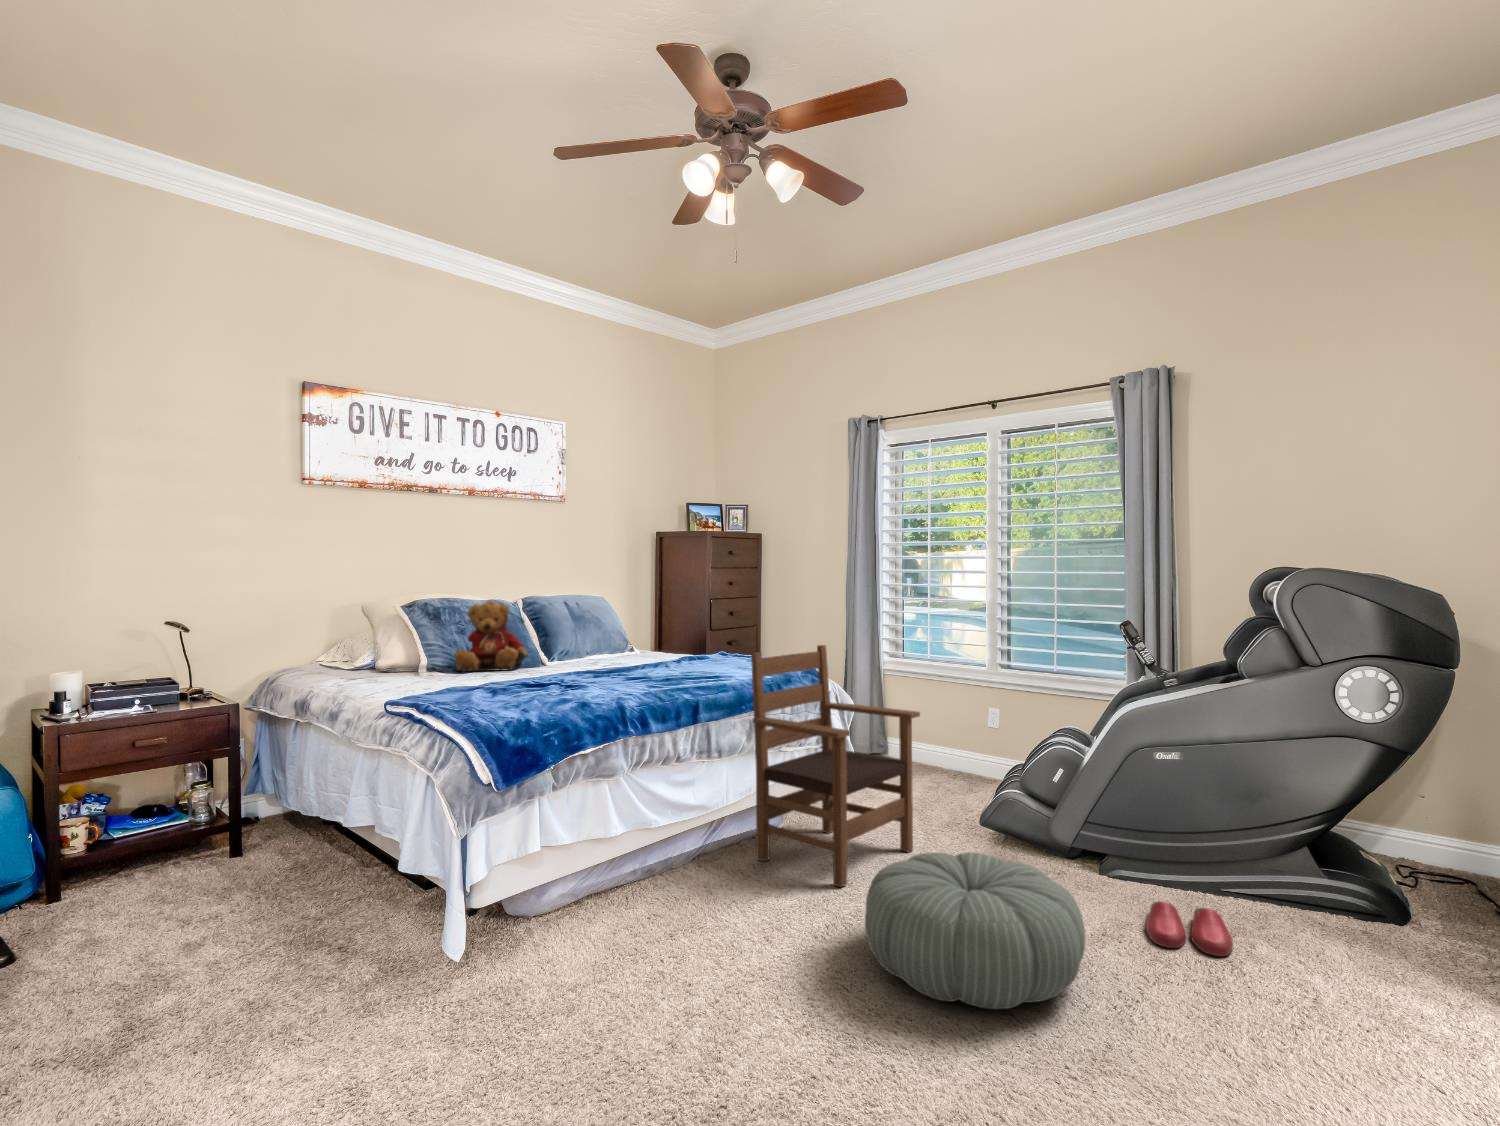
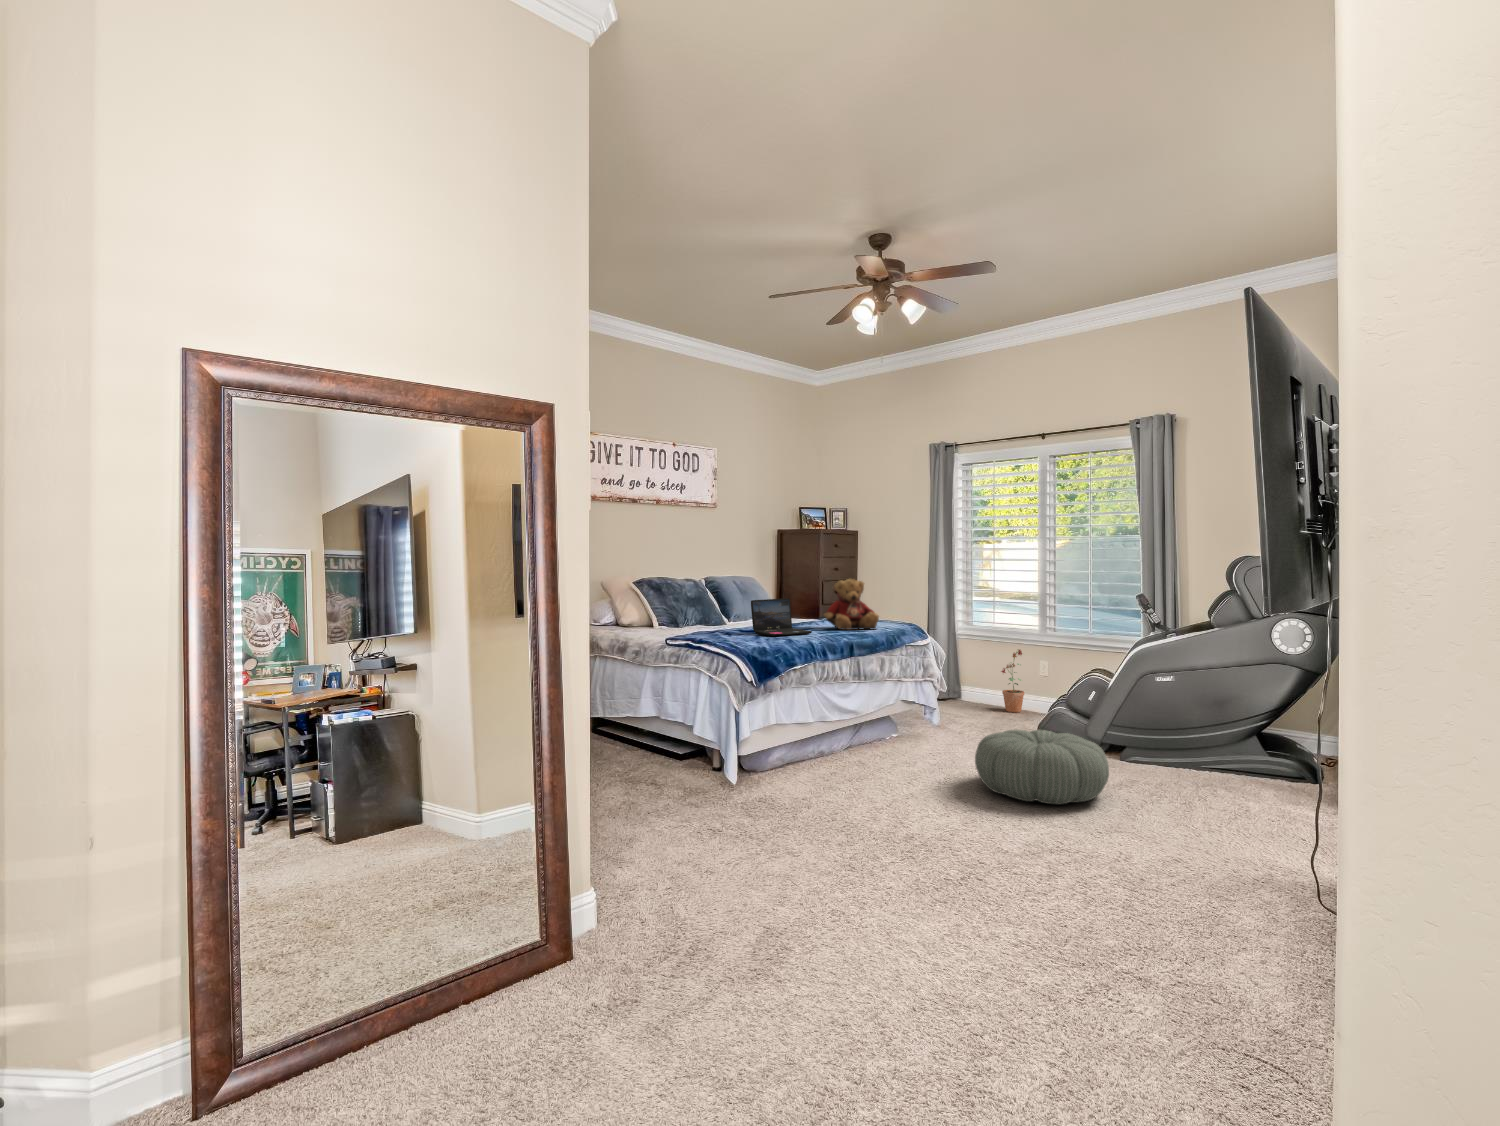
teddy bear: present [454,601,528,672] -> present [824,579,879,630]
laptop: none [541,632,635,694] -> present [751,598,812,636]
armchair: present [751,645,920,887] -> none [886,609,998,761]
potted plant: none [936,693,969,780] -> present [1001,649,1024,712]
slippers: present [1146,901,1233,956] -> none [1148,764,1201,789]

